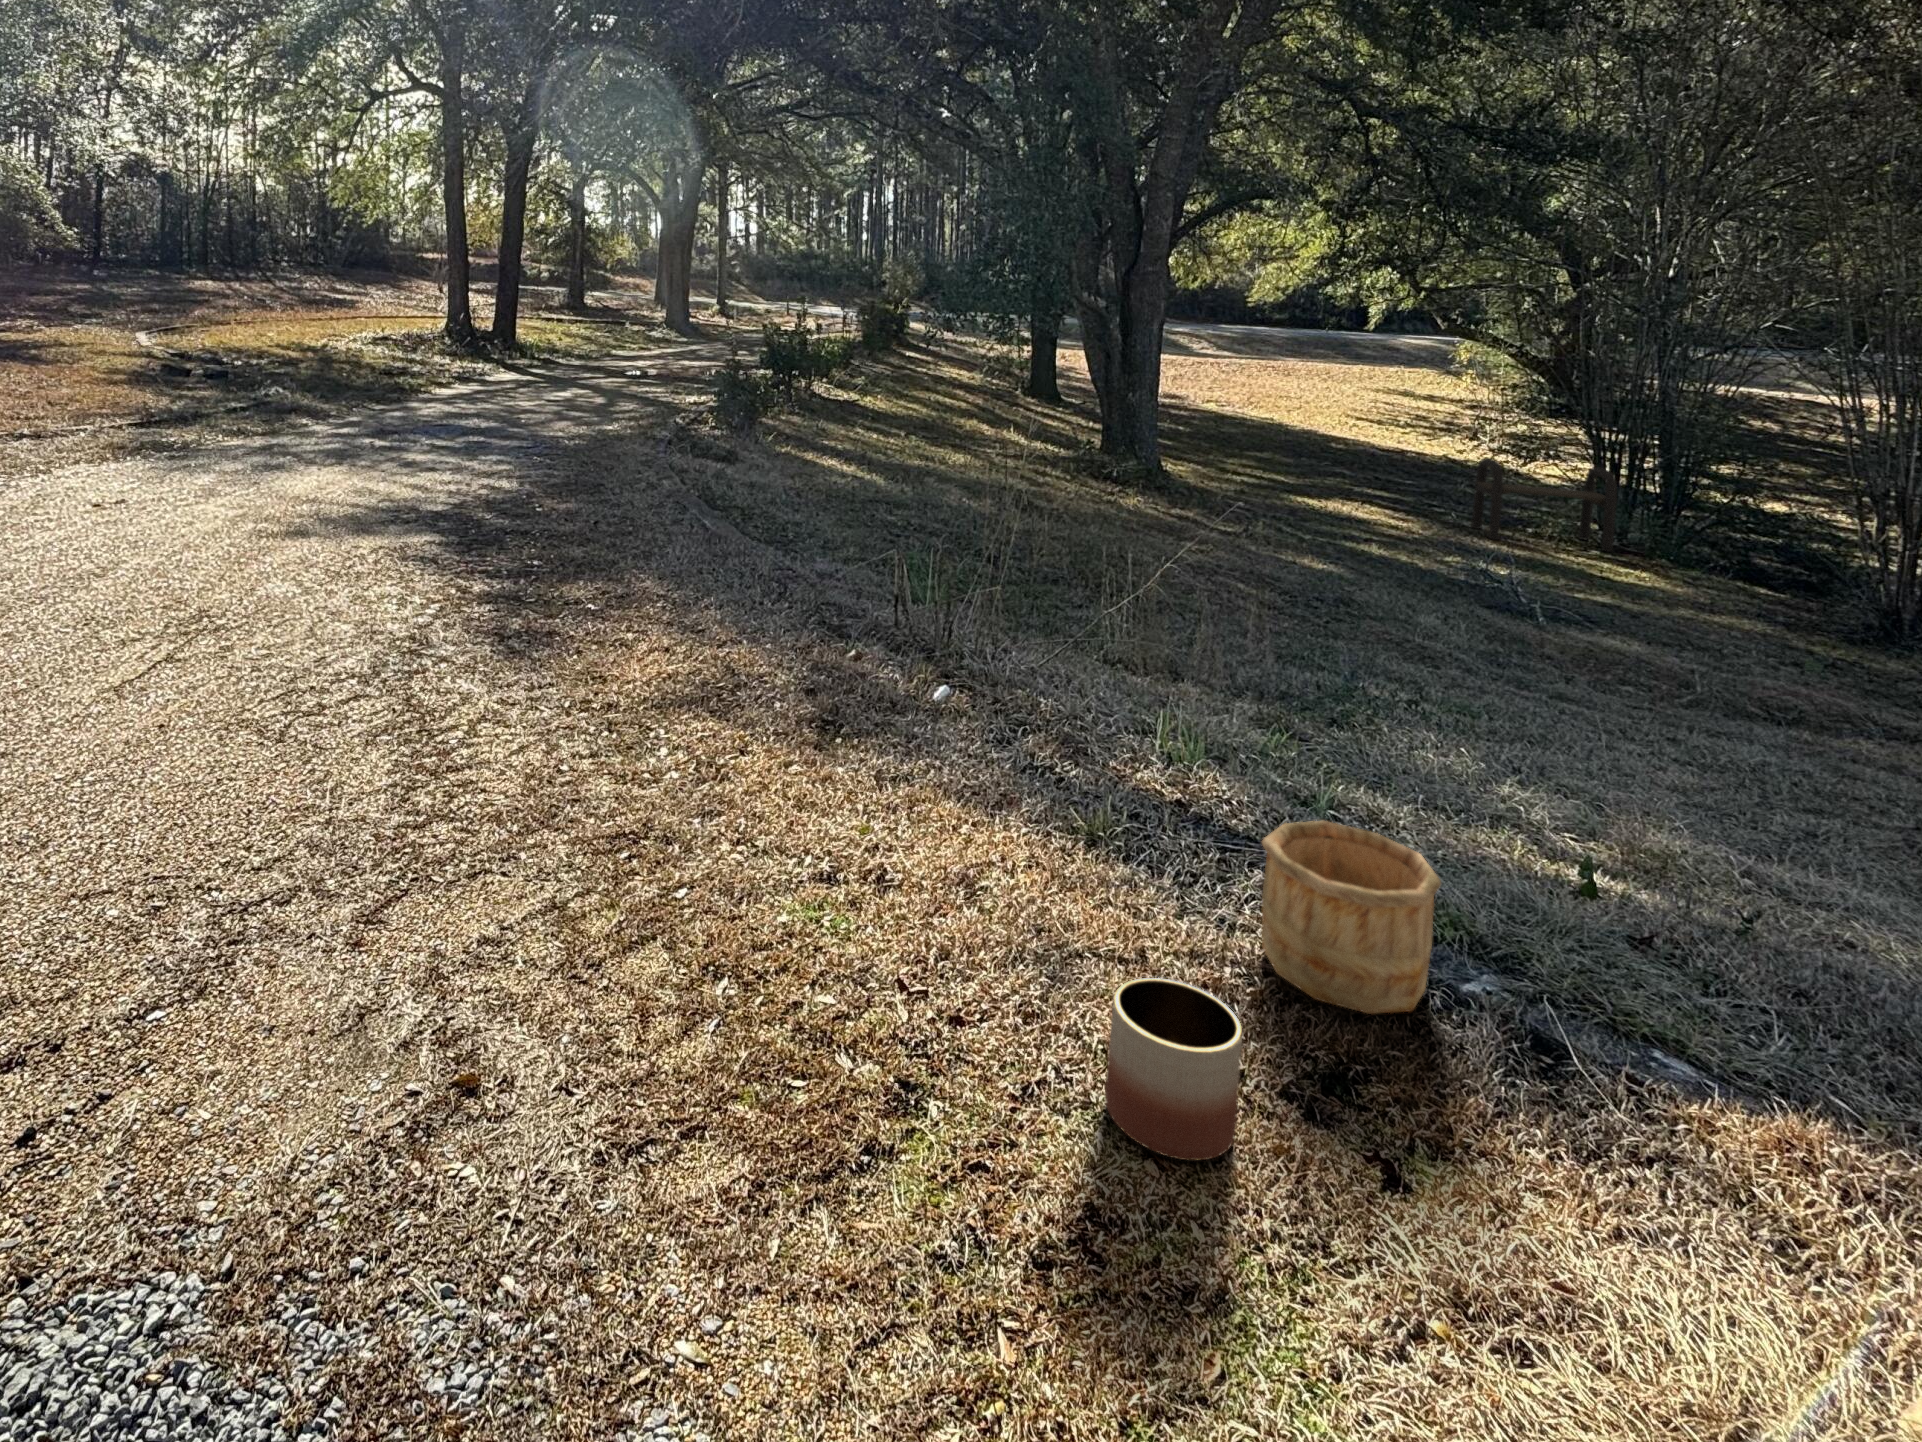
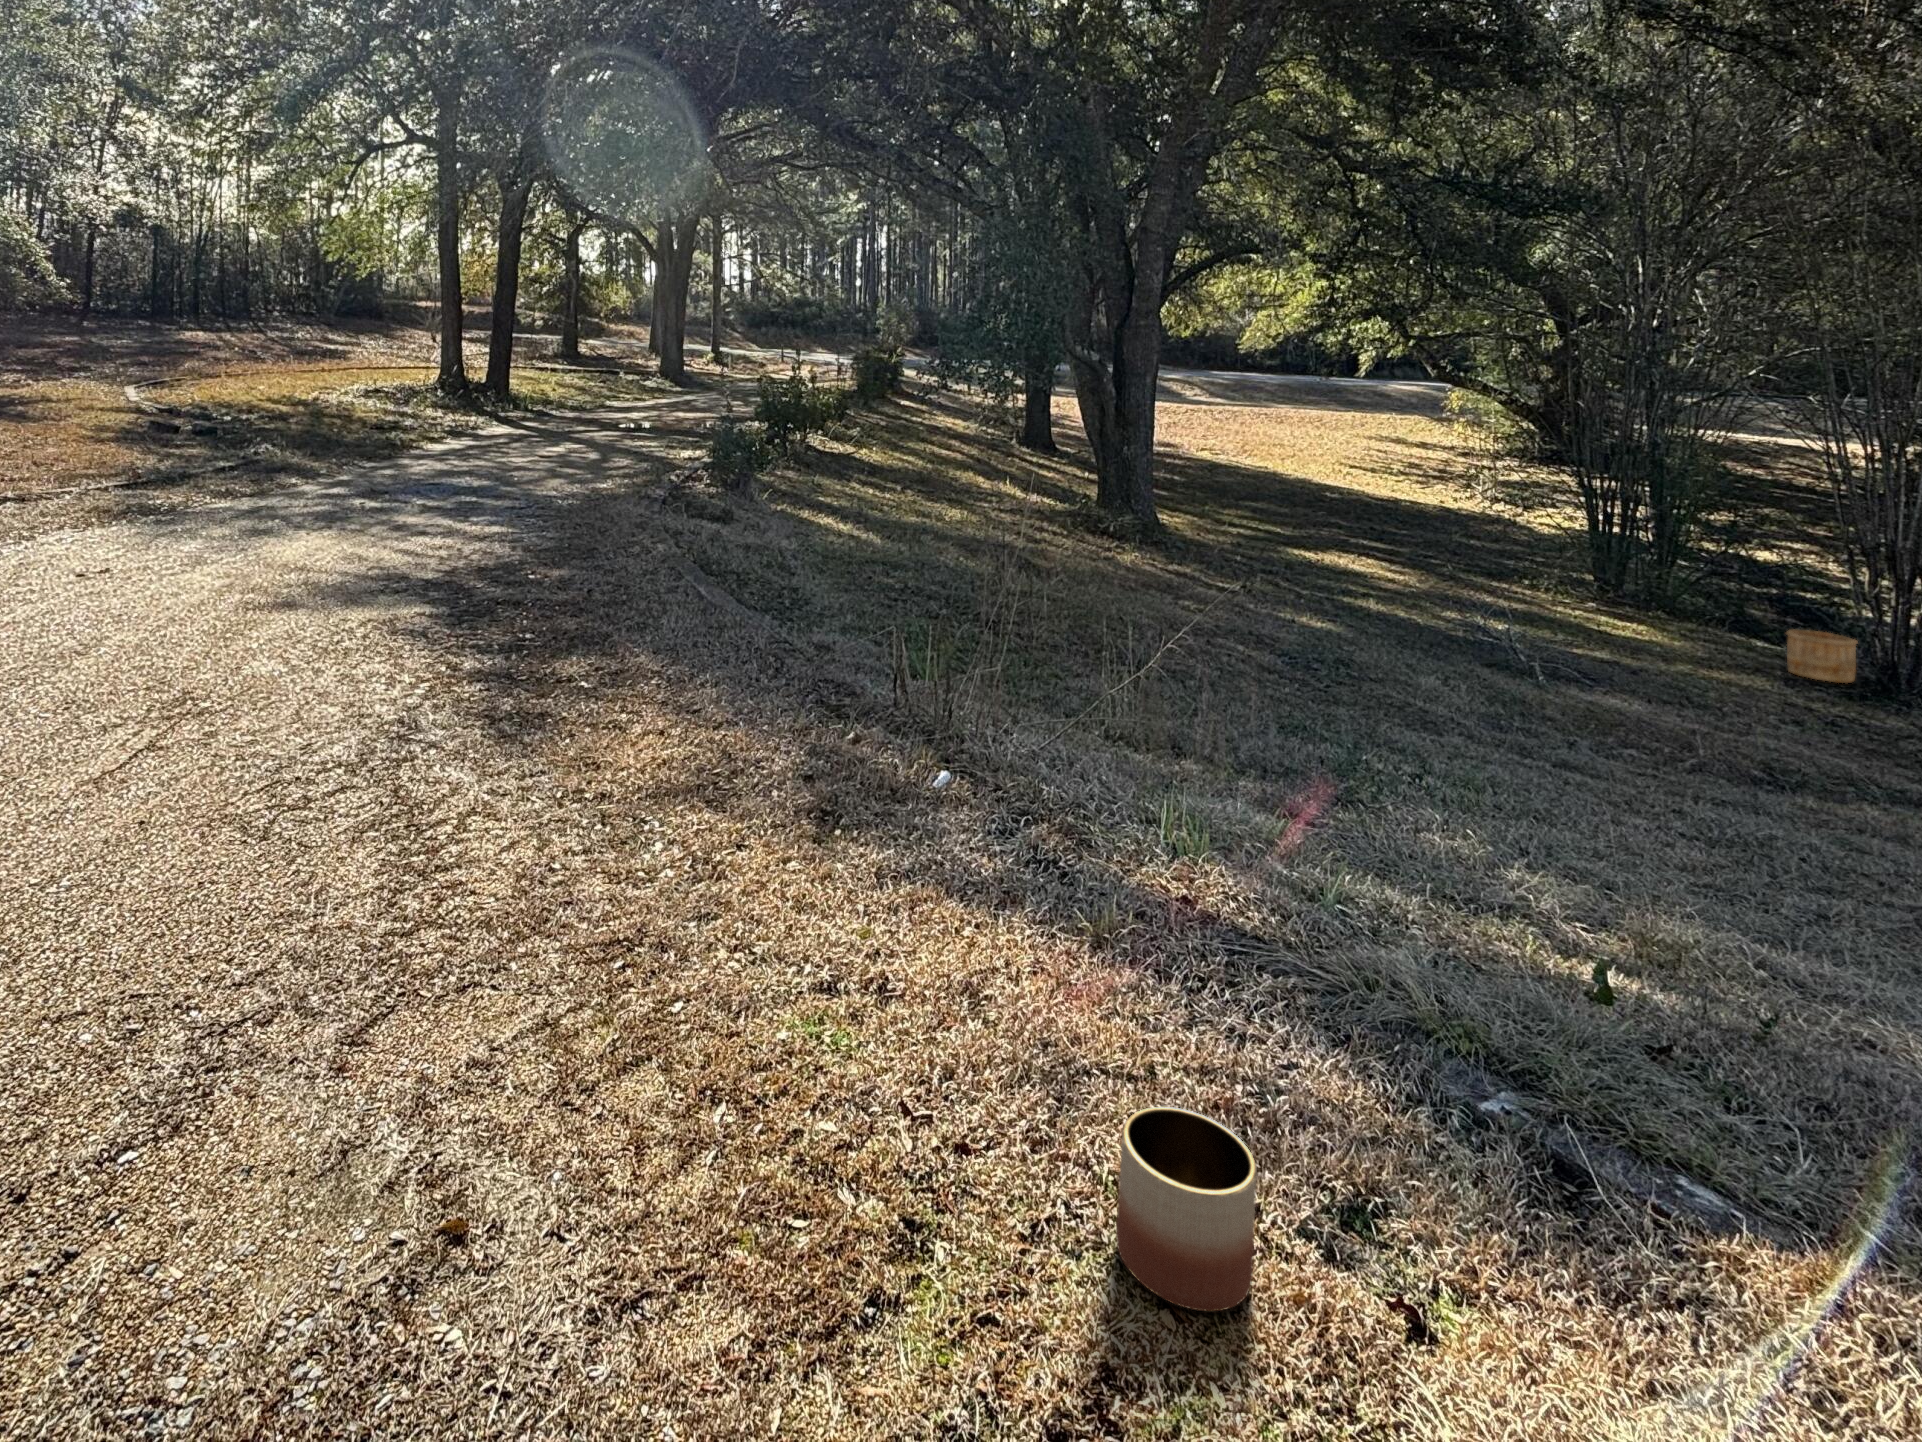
bench: present [1471,458,1617,552] -> none [1464,504,1606,598]
wooden bucket: present [1262,821,1441,1014] -> present [1786,630,1858,683]

